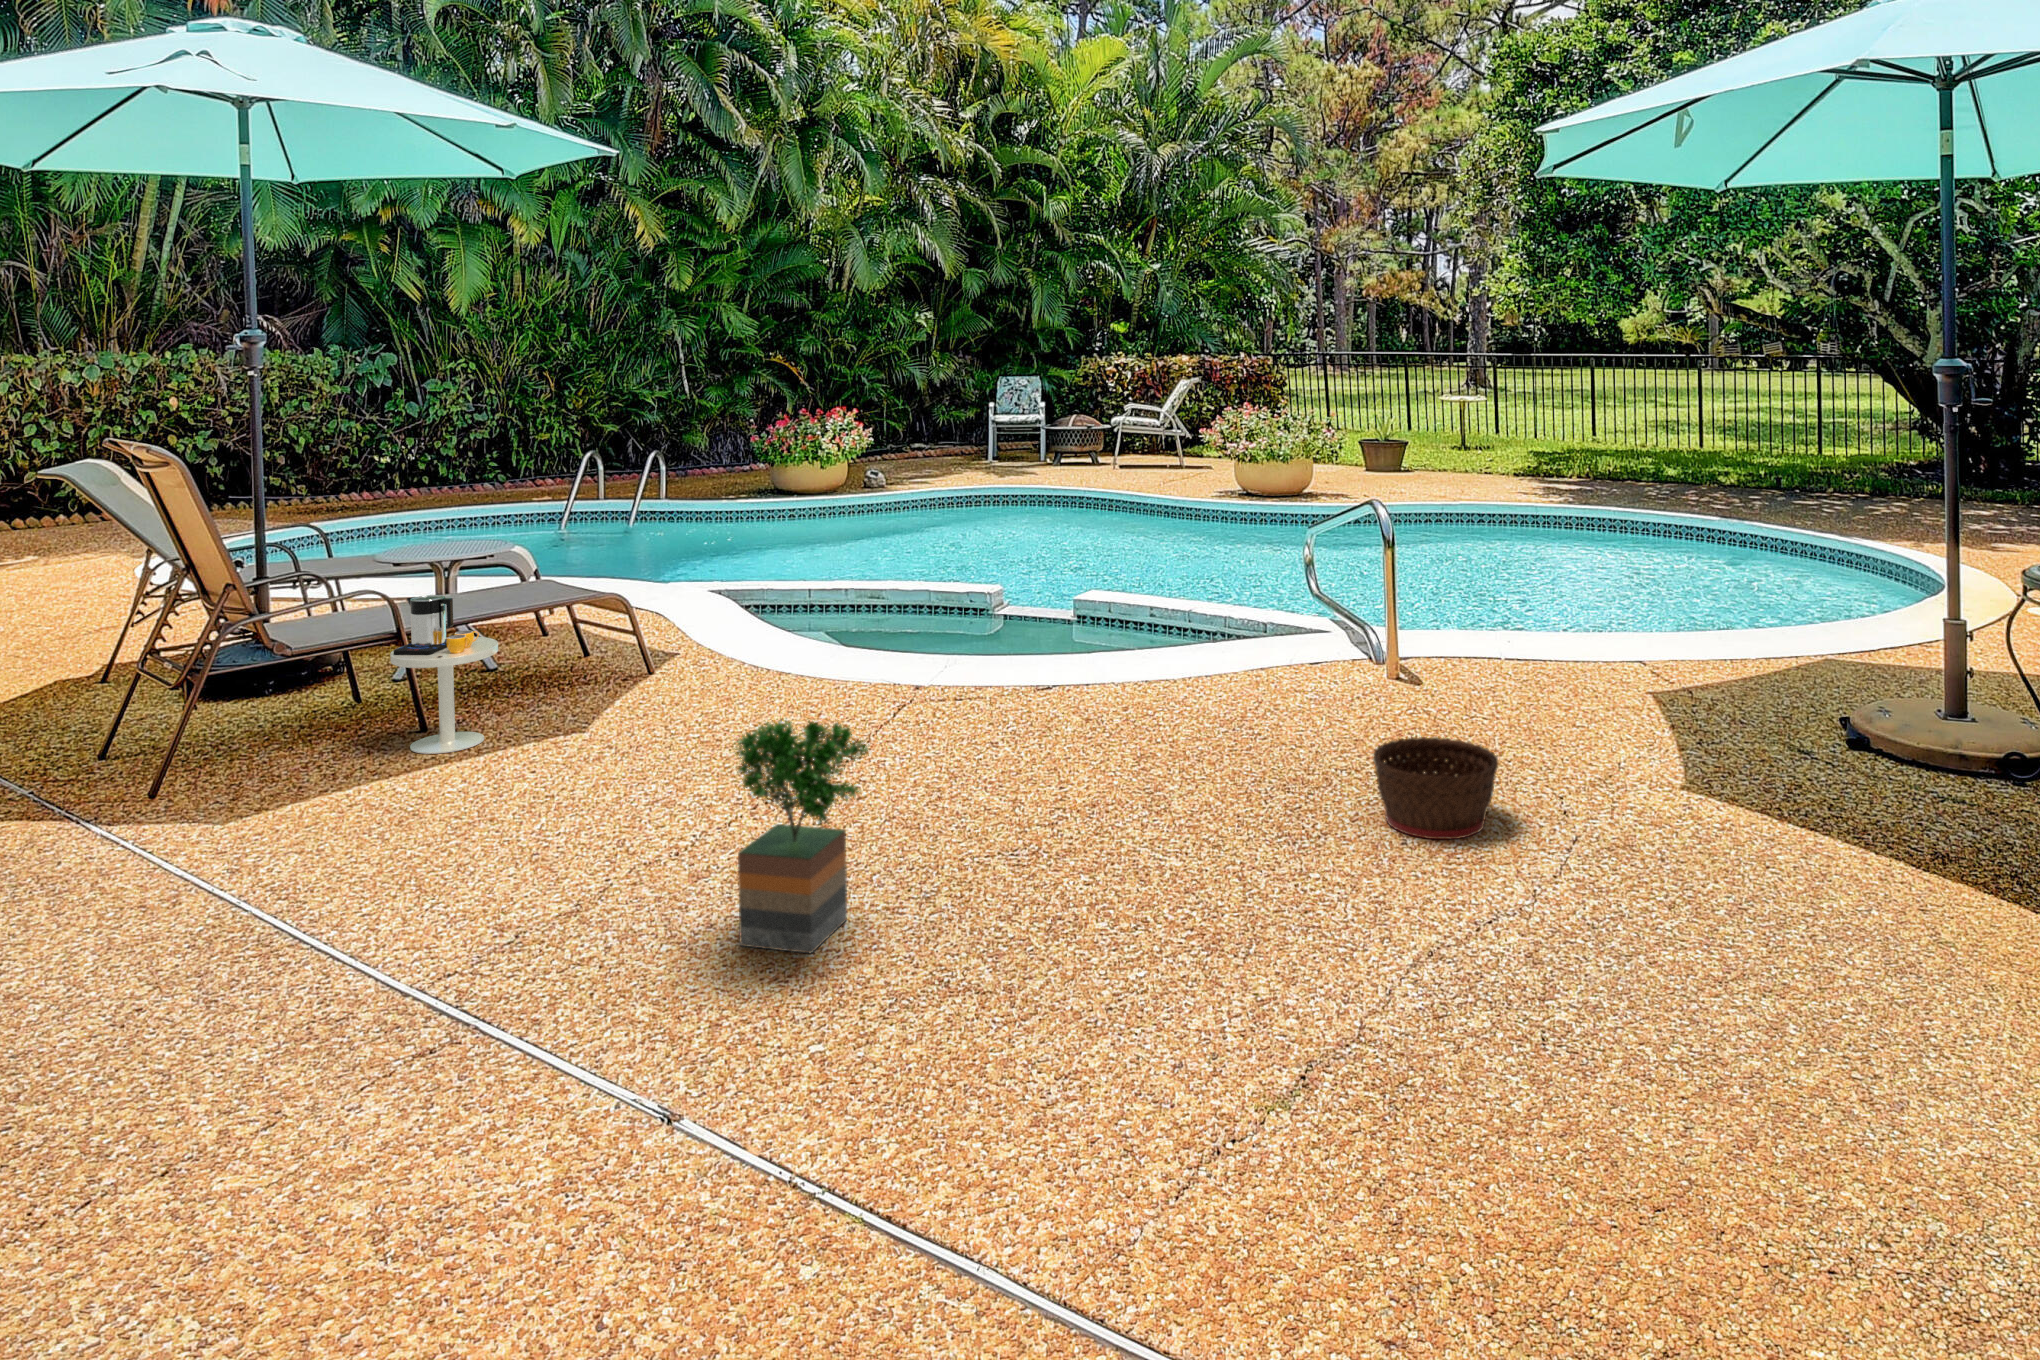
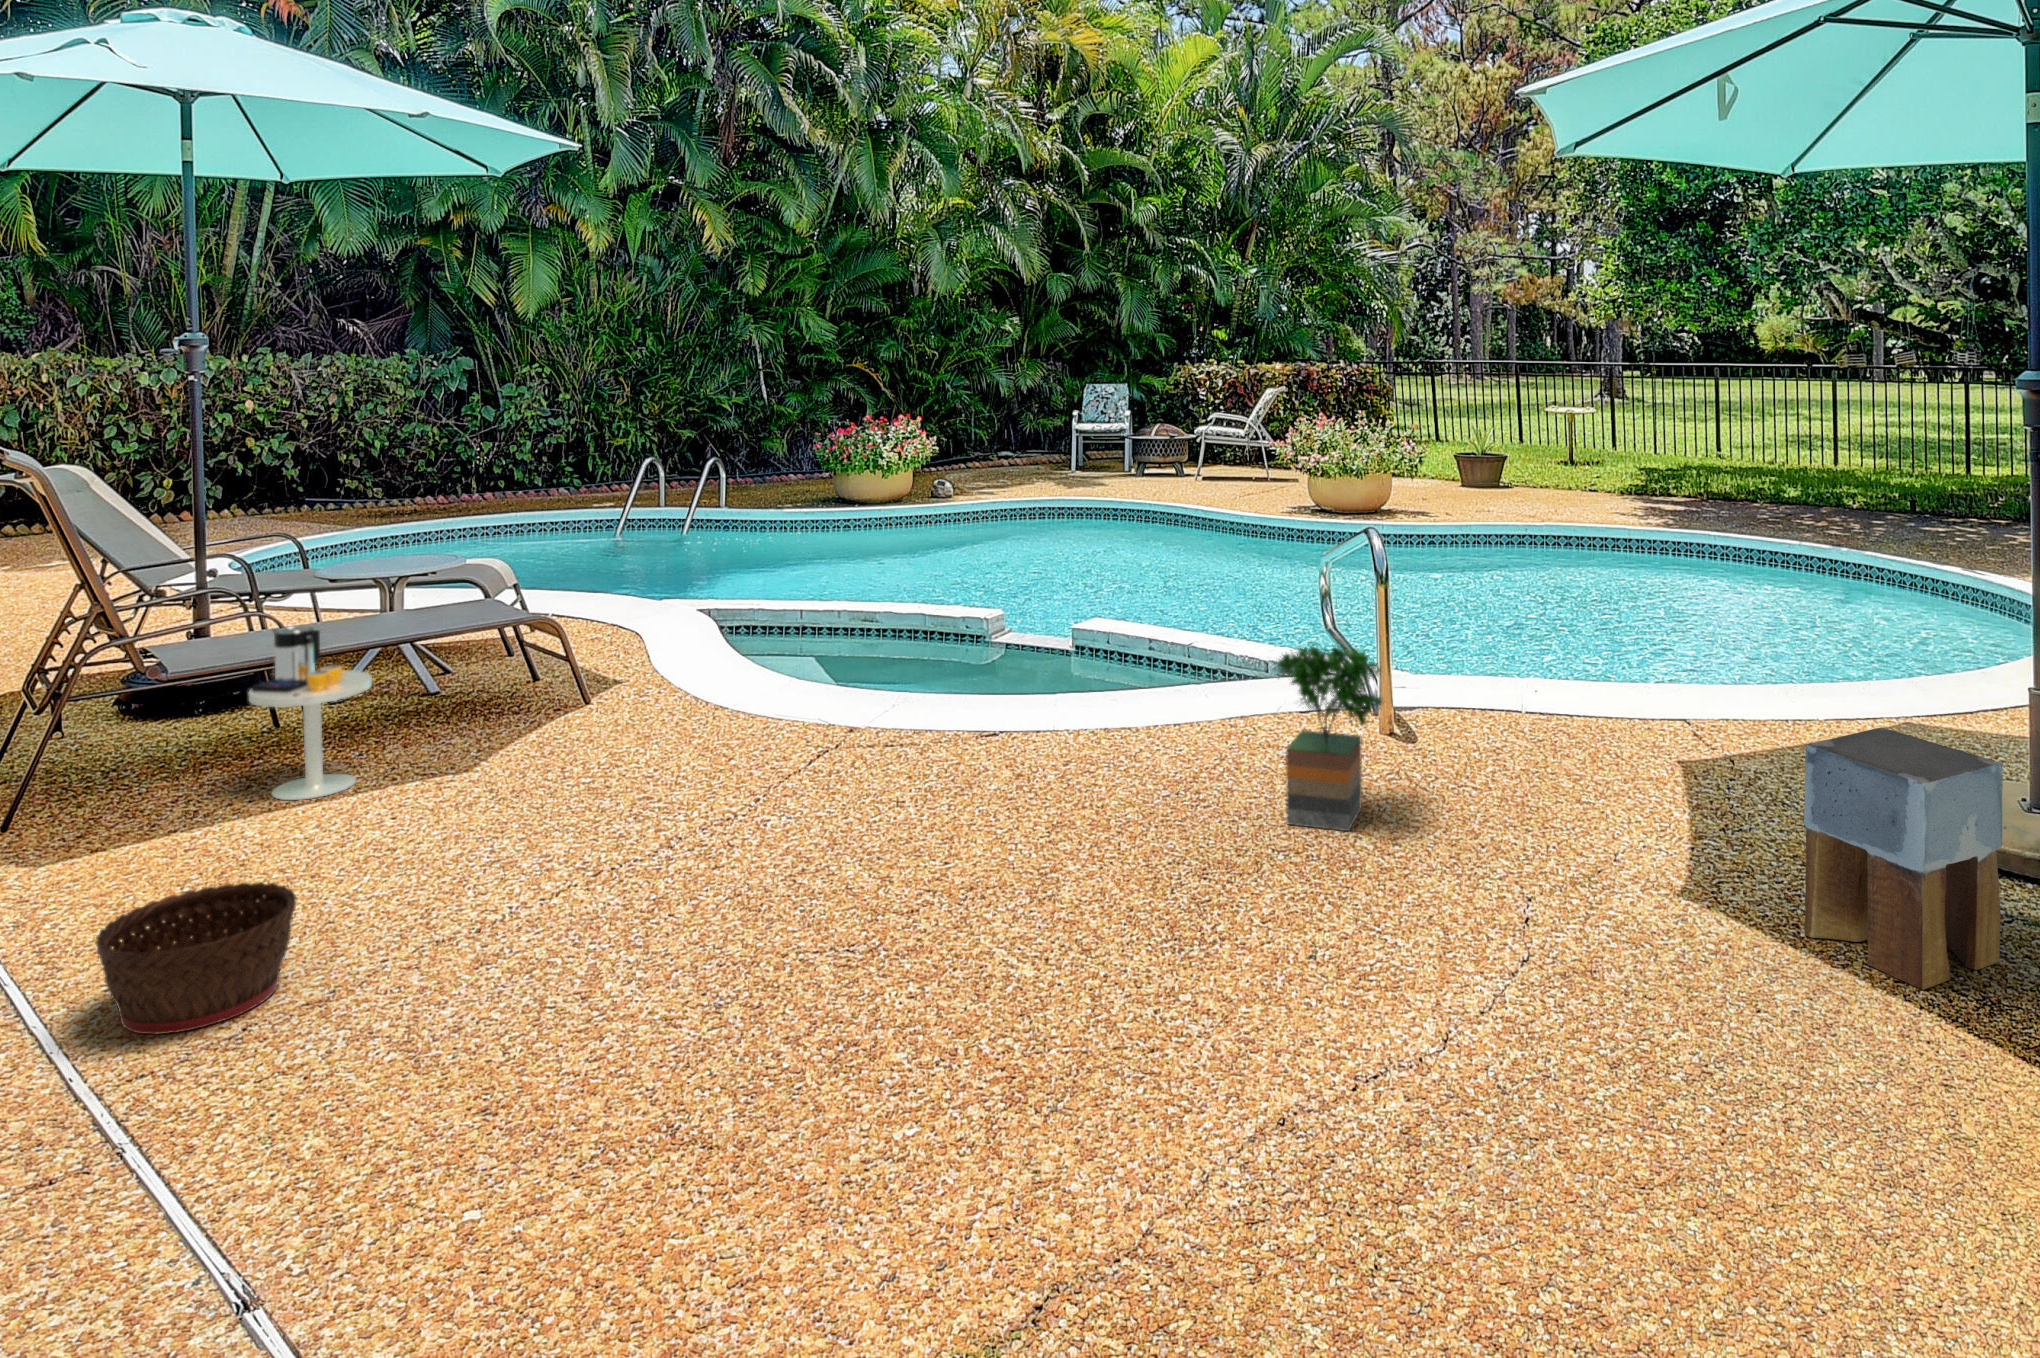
stool: none [1796,642,1953,841] -> present [1804,728,2003,990]
potted tree: present [735,721,868,953] -> present [1277,646,1382,831]
basket: present [1373,737,1498,839] -> present [96,882,296,1034]

